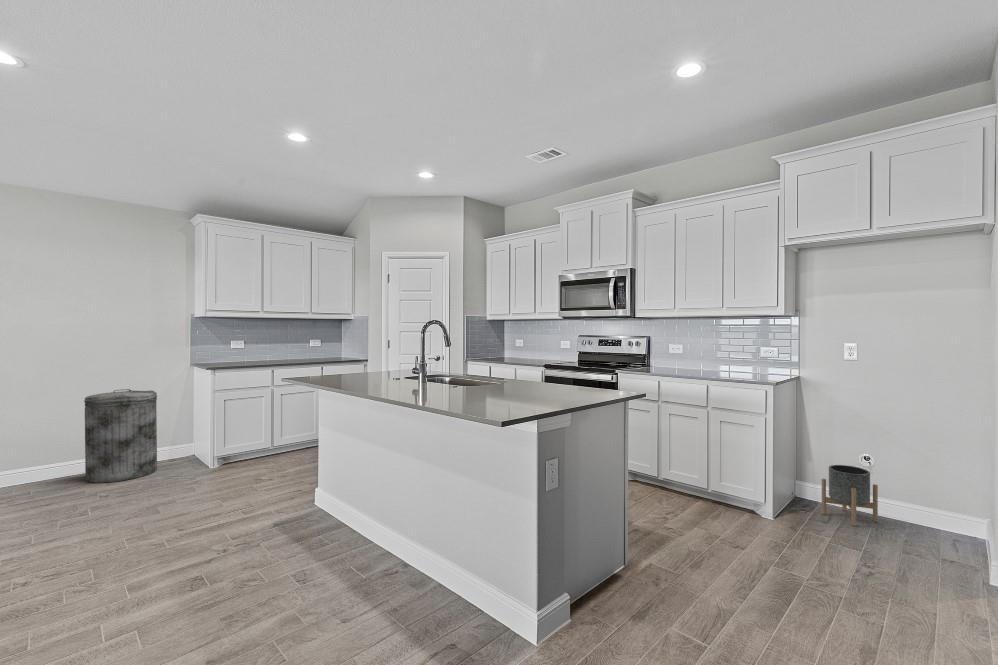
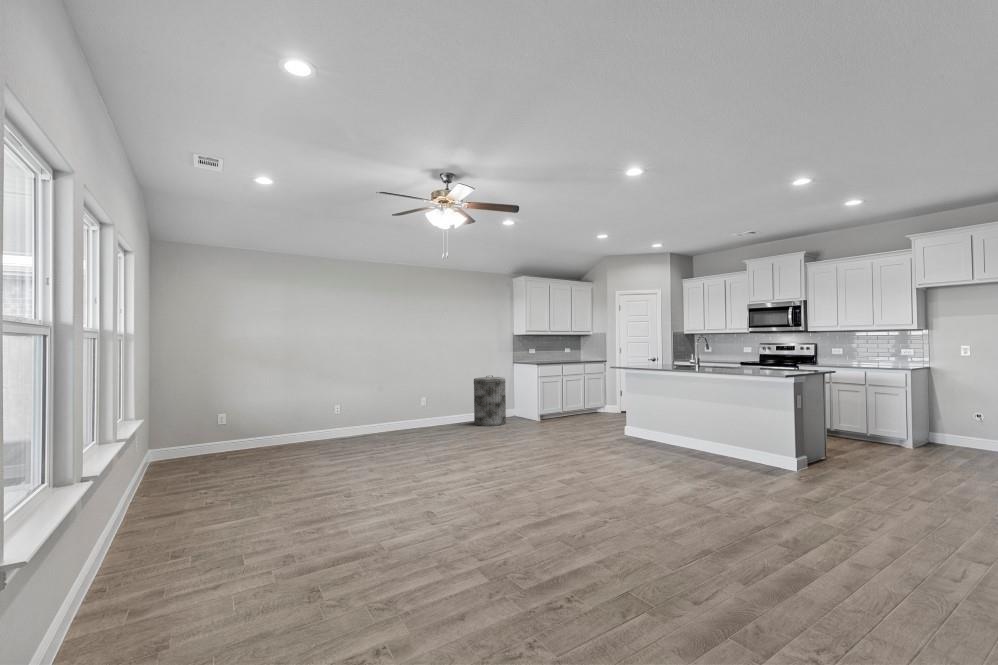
planter: present [821,465,878,526] -> none [946,419,985,452]

